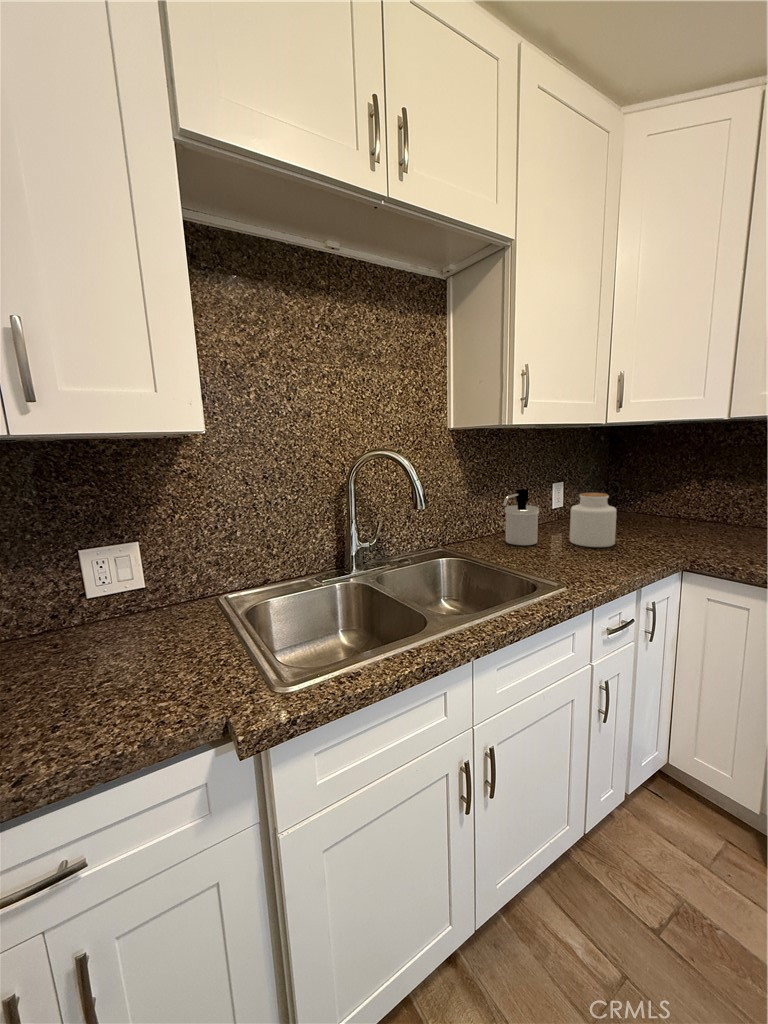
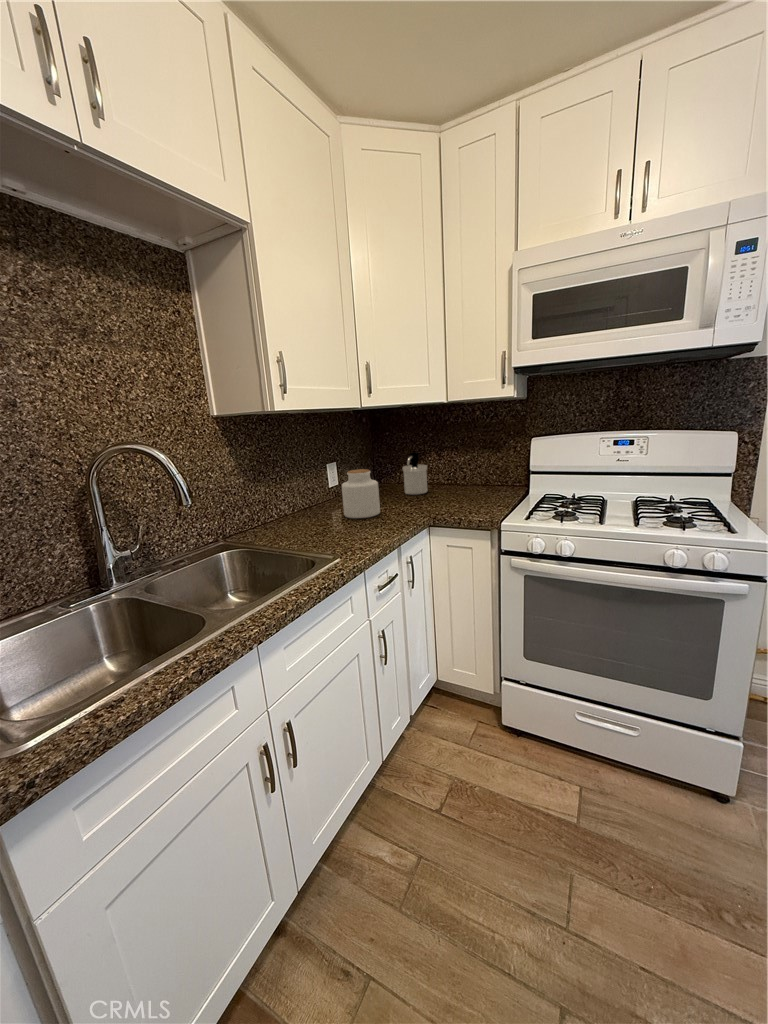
soap dispenser: present [503,489,539,545] -> present [403,452,427,495]

